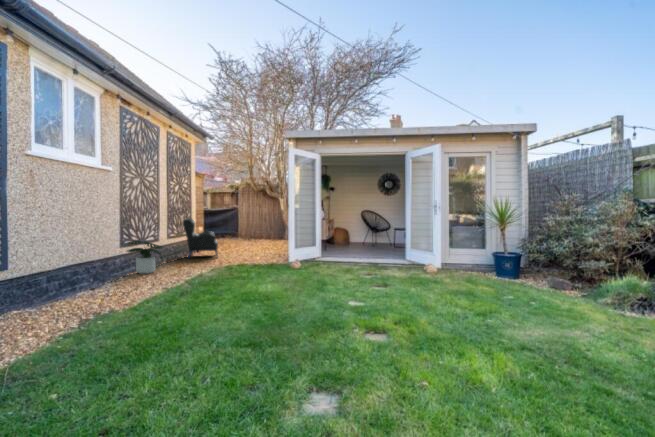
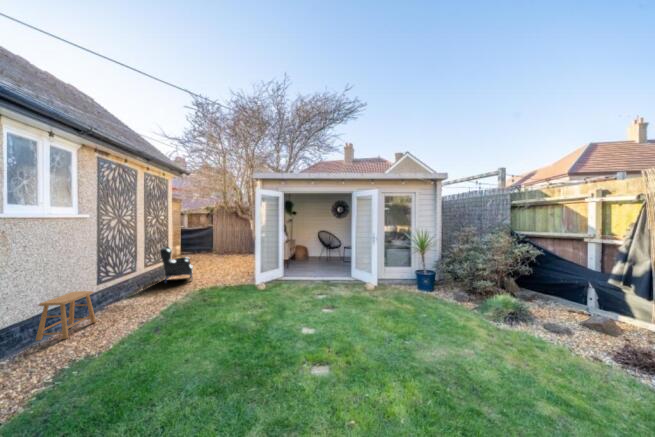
potted plant: present [125,240,163,274] -> none [101,276,142,306]
stool: none [61,249,120,295] -> present [36,291,96,341]

